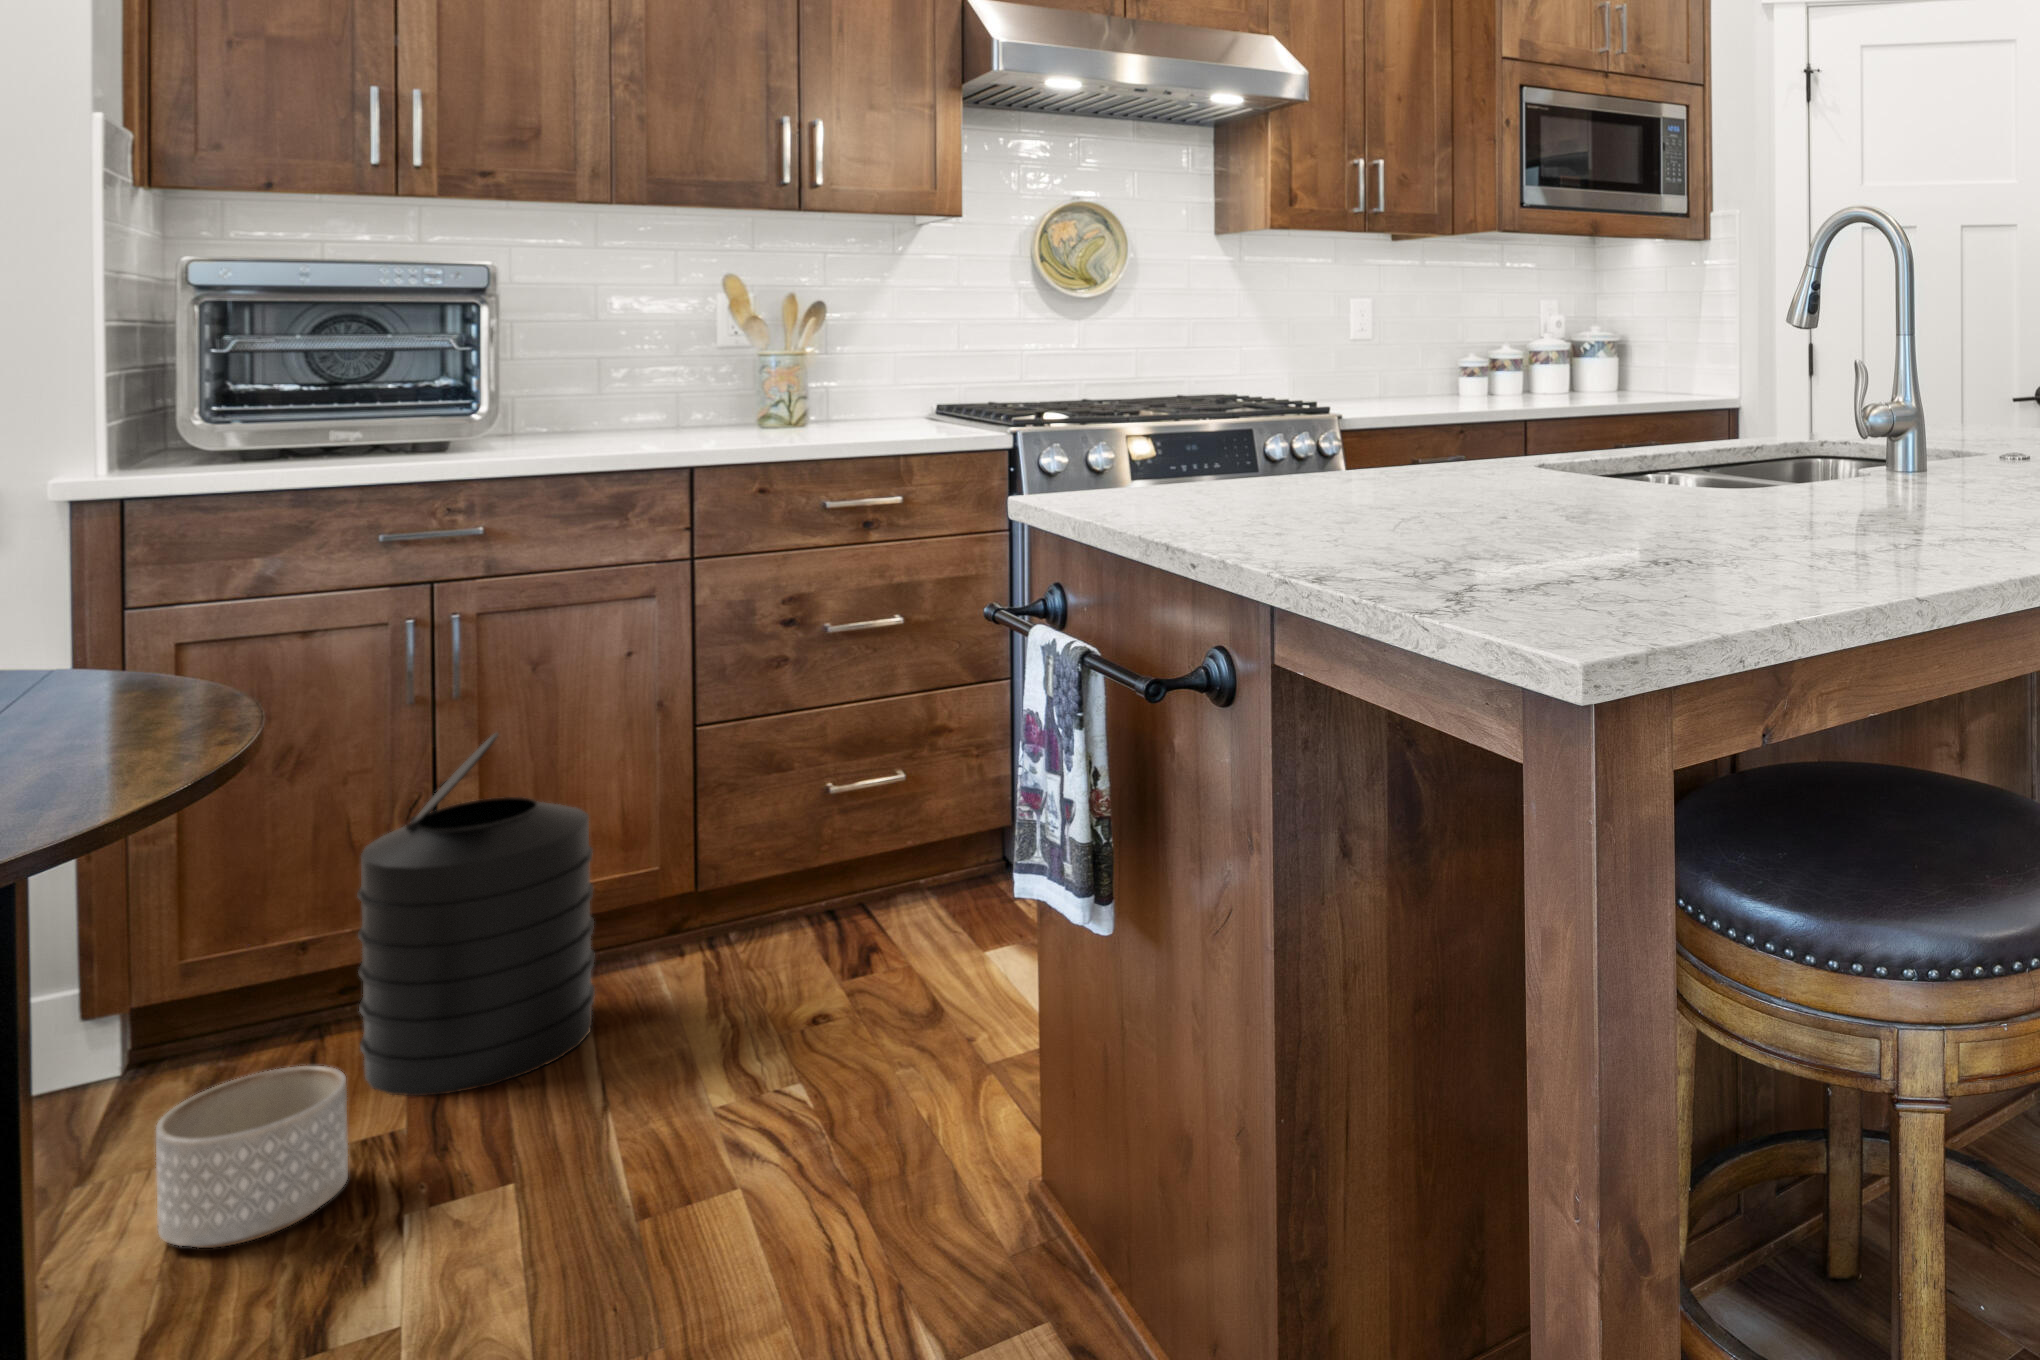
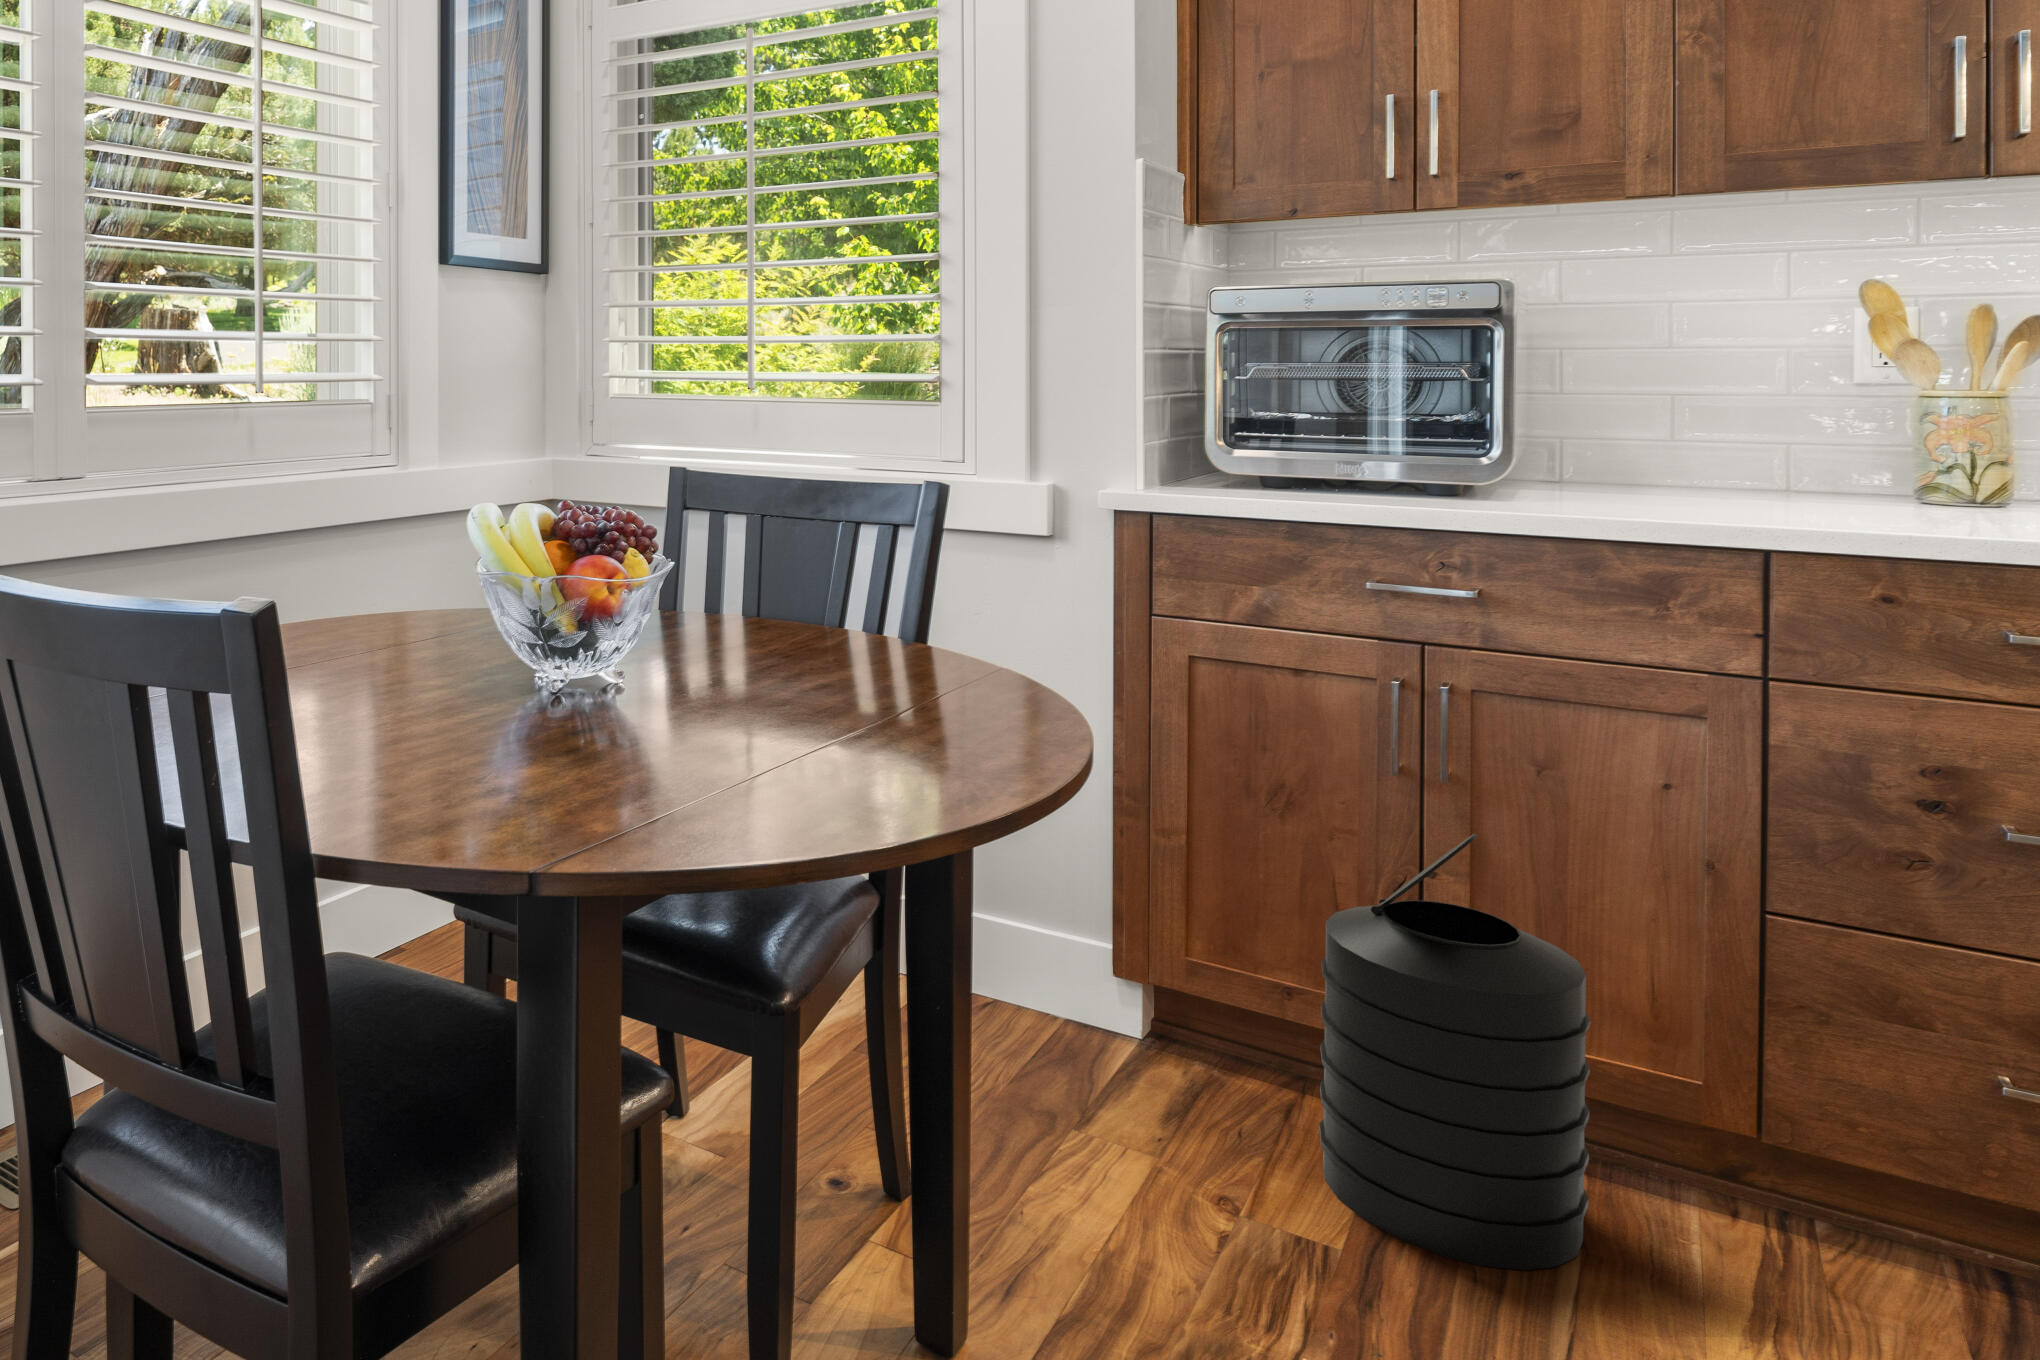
planter: present [156,1066,348,1248] -> none [1101,1105,1266,1296]

